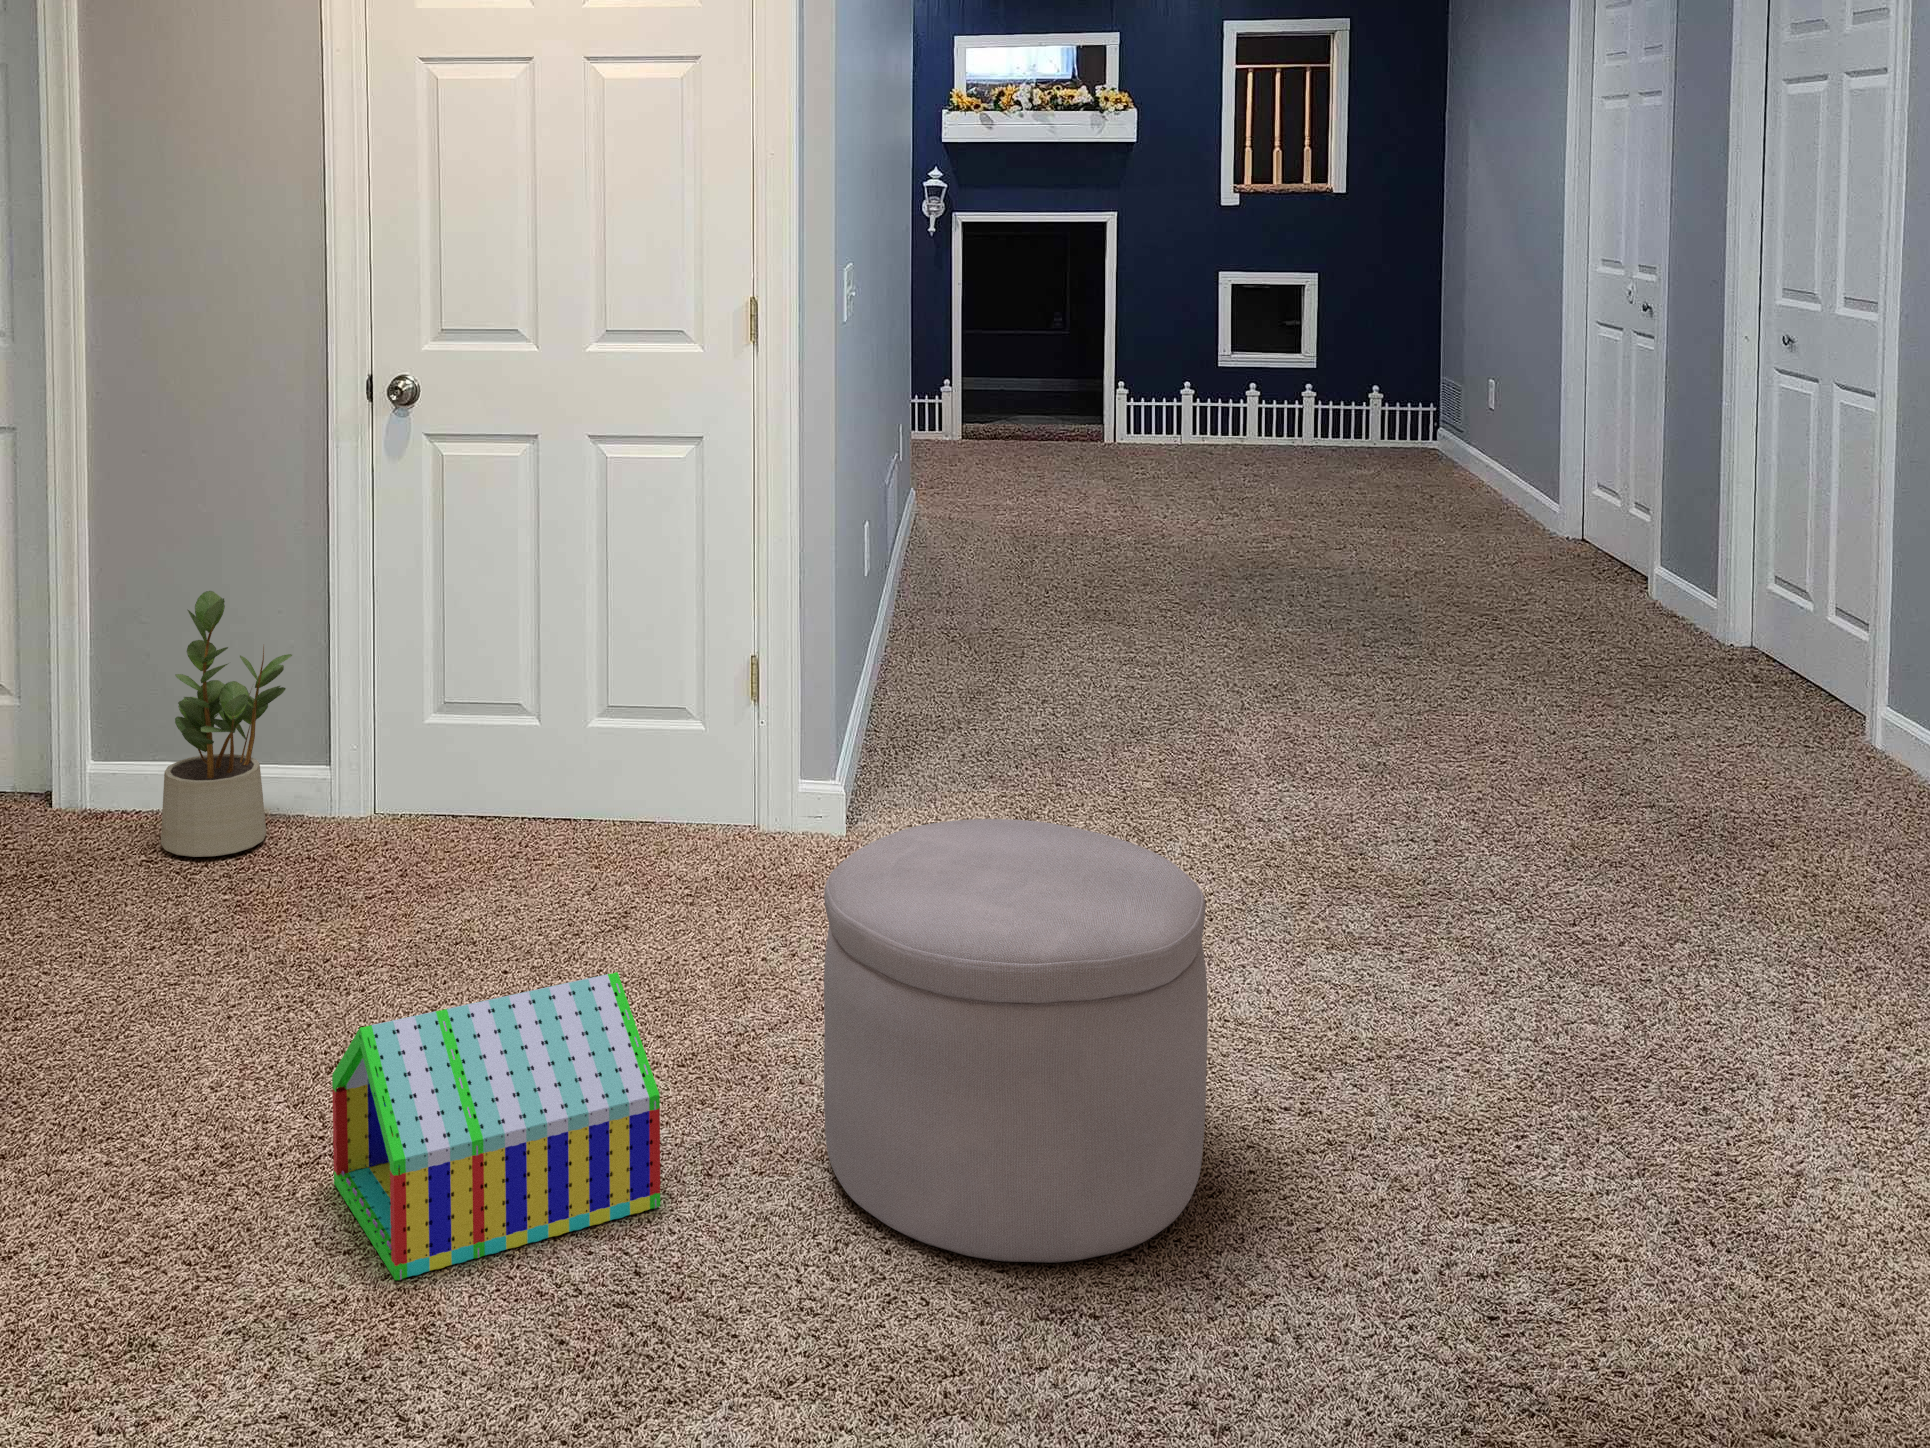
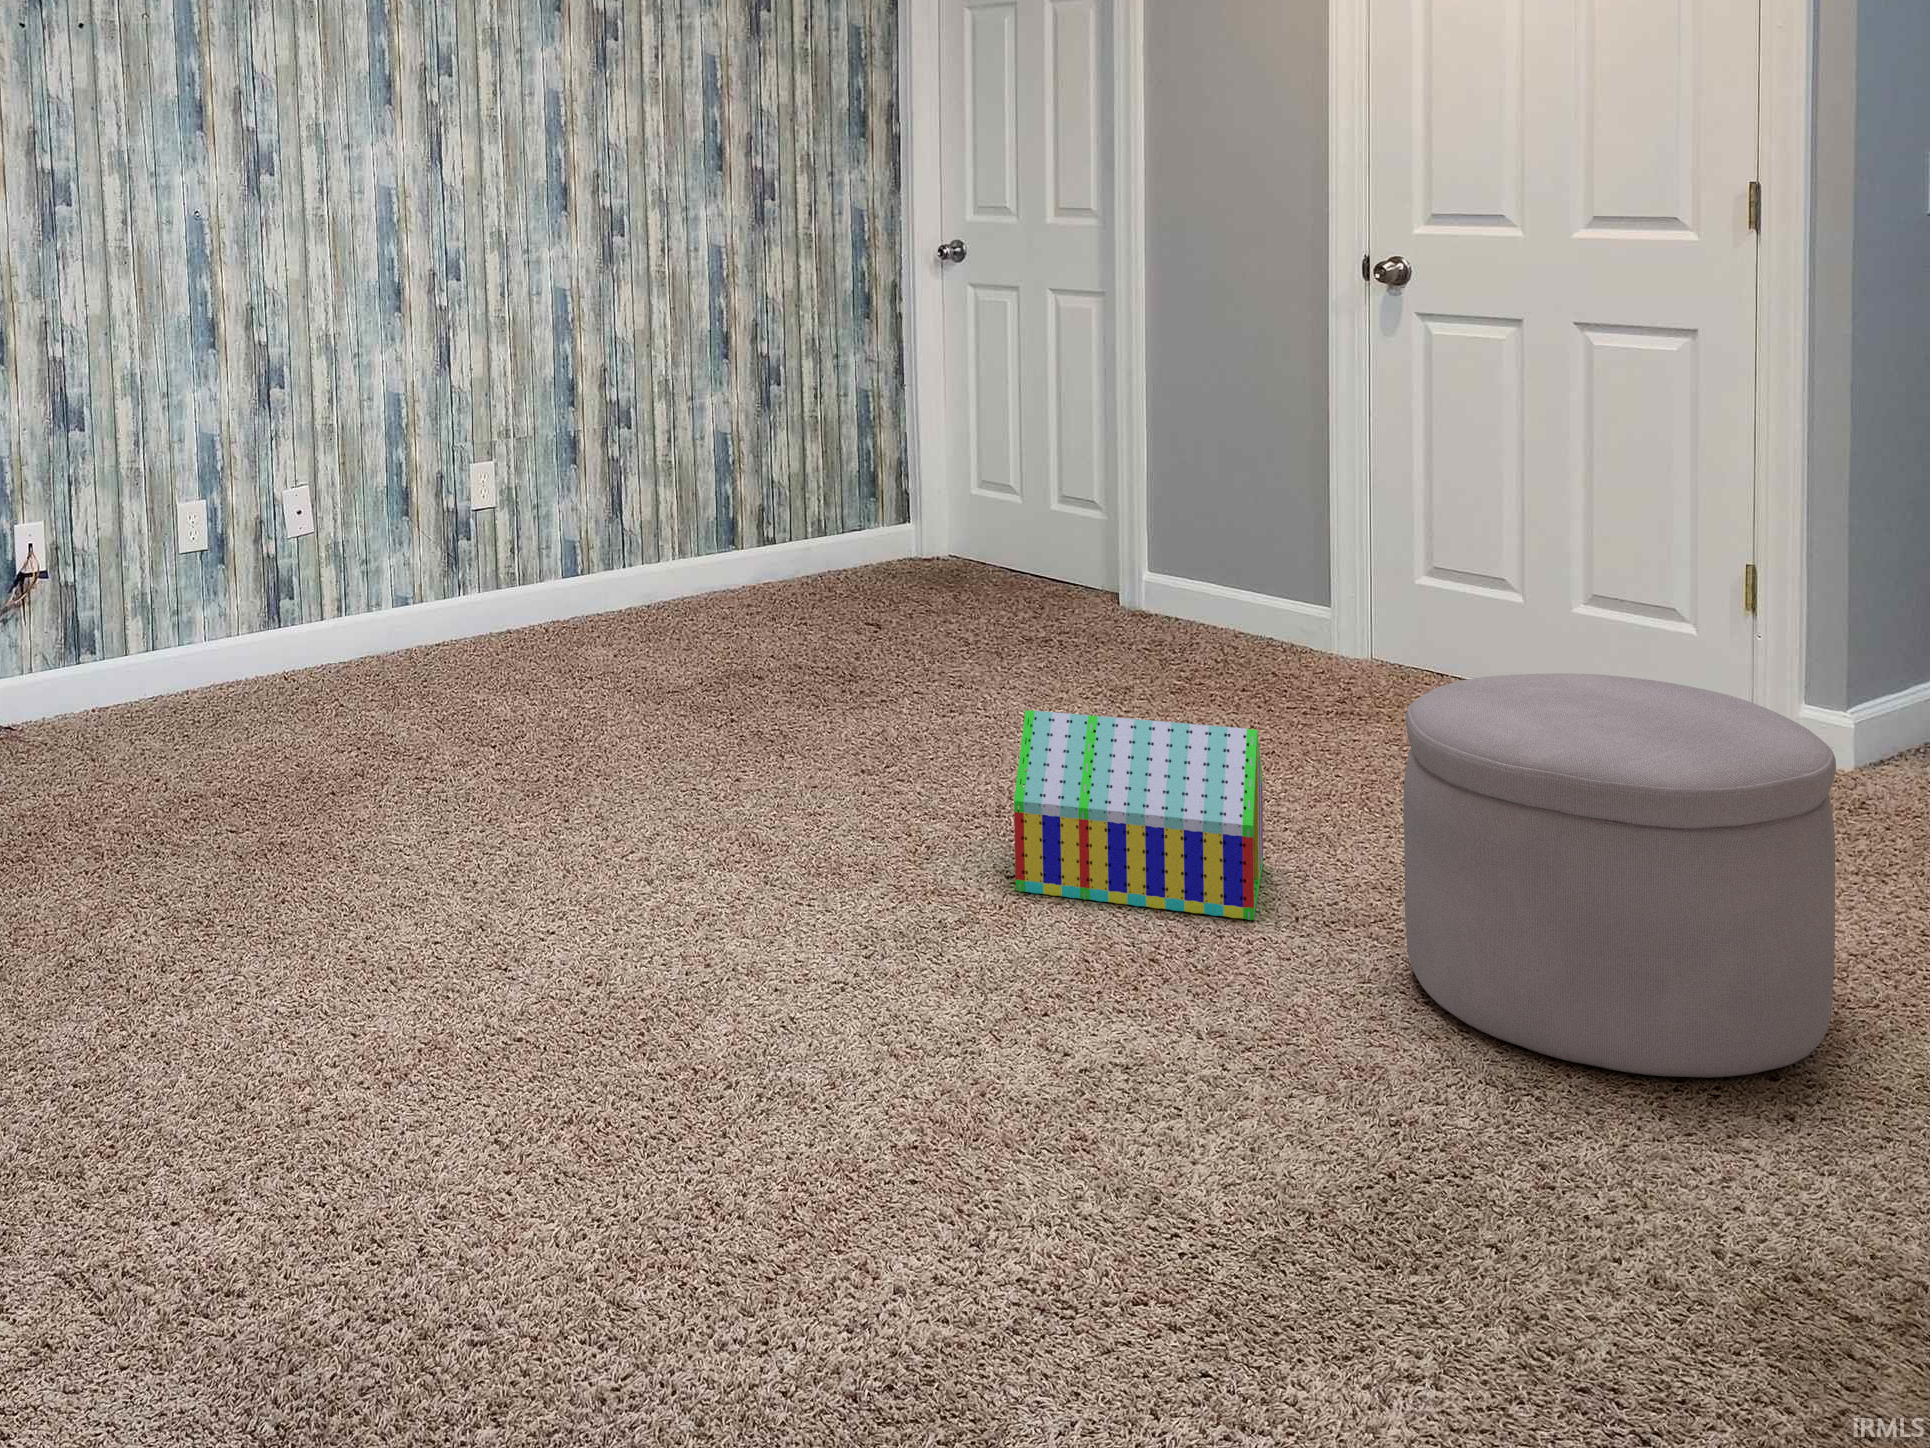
potted plant: present [161,591,292,857] -> none [1162,433,1285,657]

